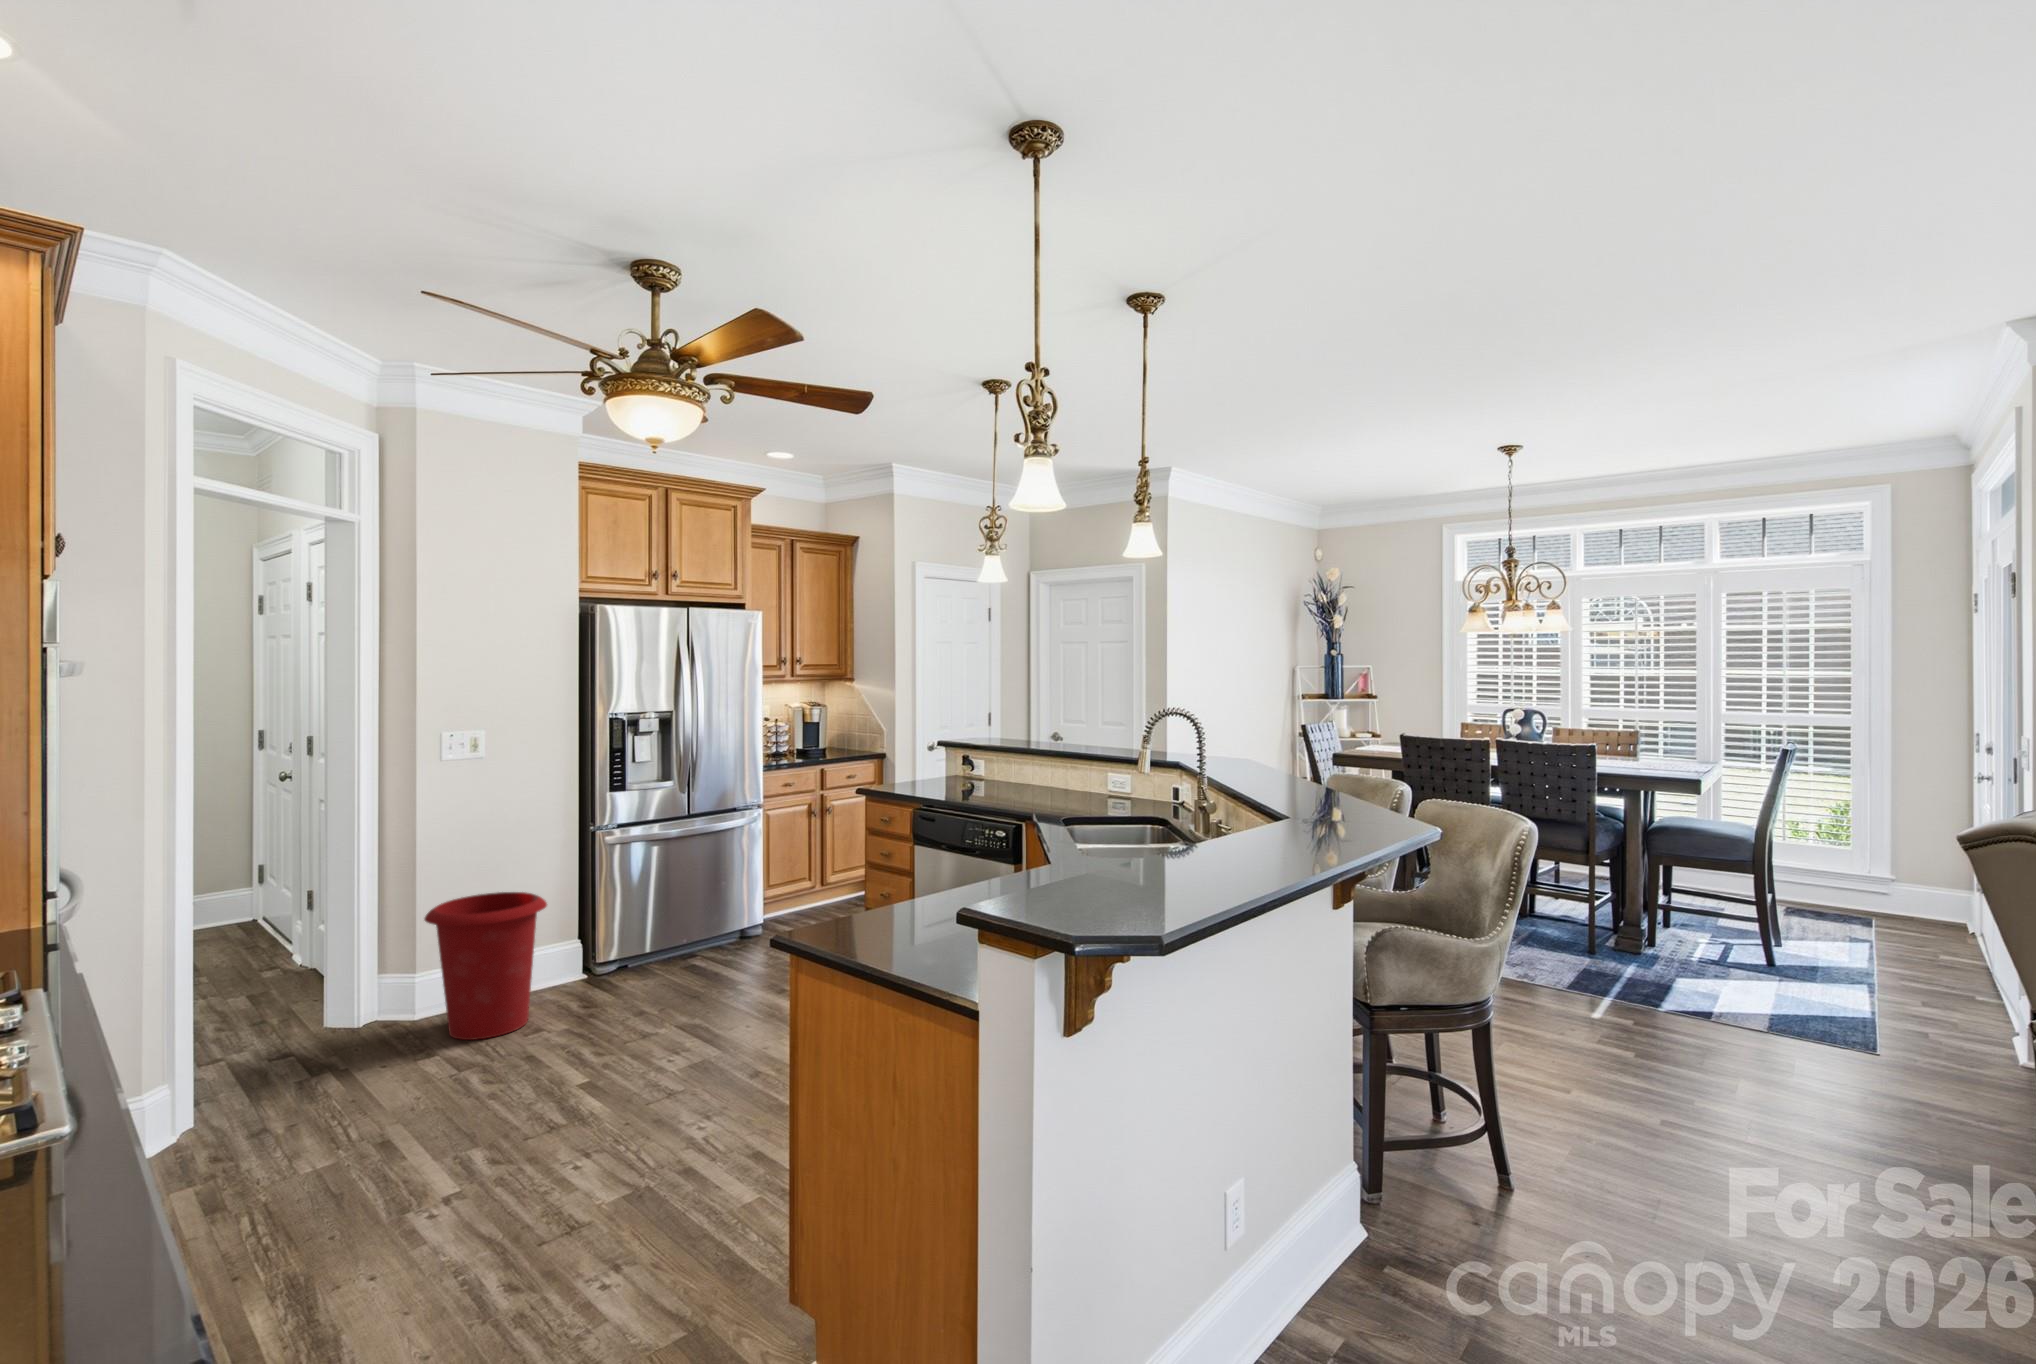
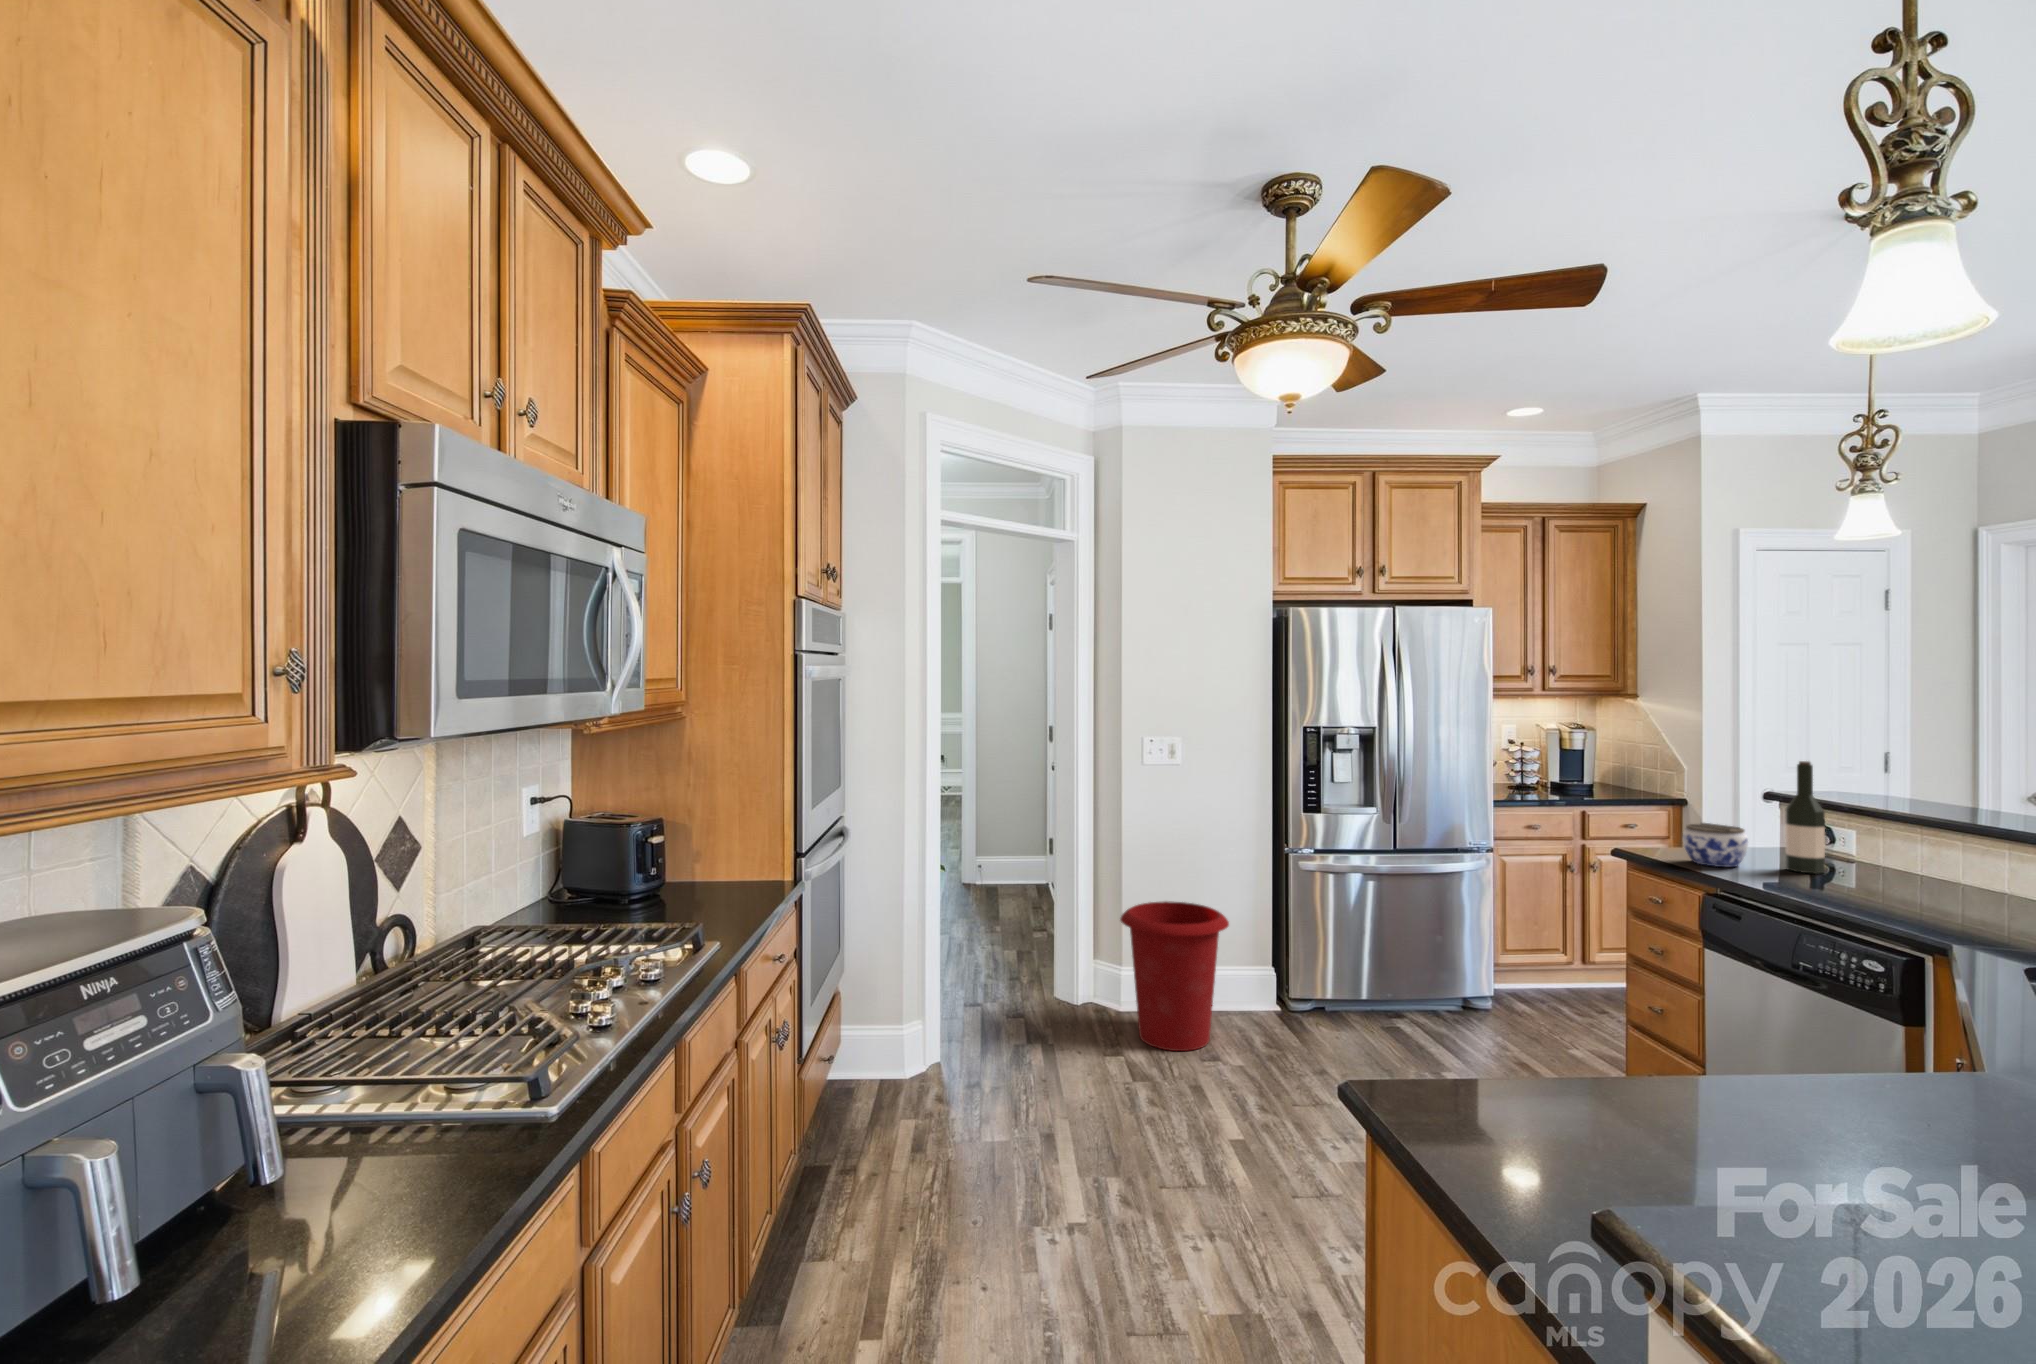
wine bottle: none [952,719,971,789] -> present [1786,761,1825,874]
jar: none [899,764,933,791] -> present [1683,823,1748,867]

